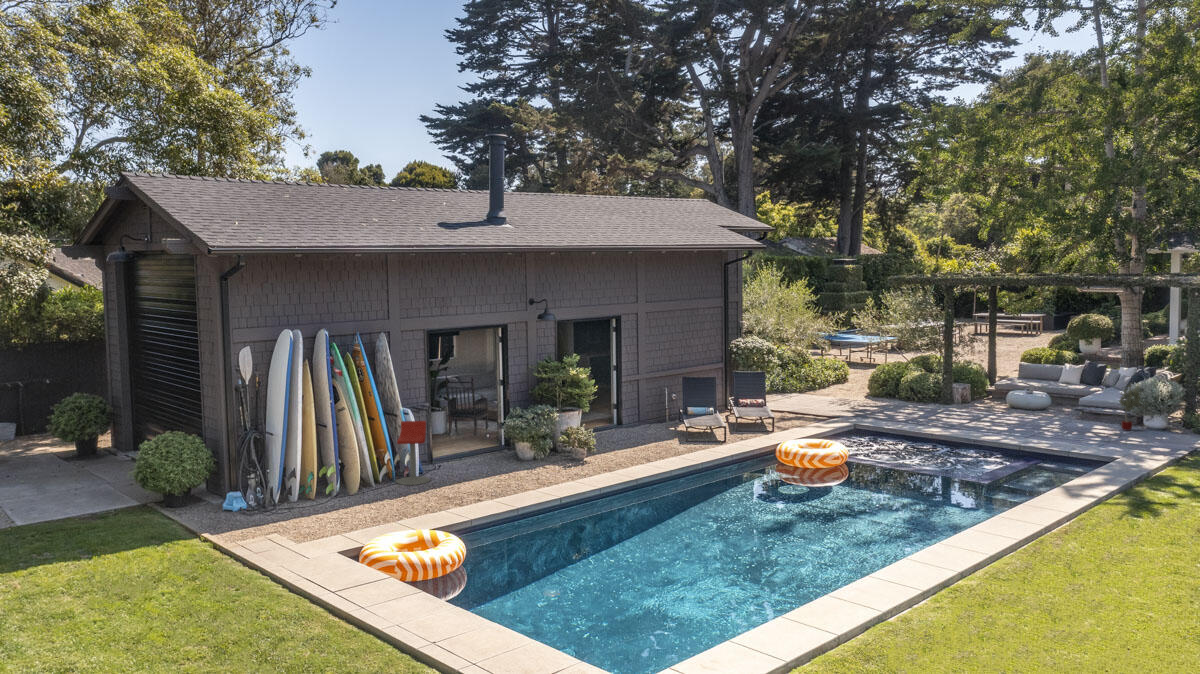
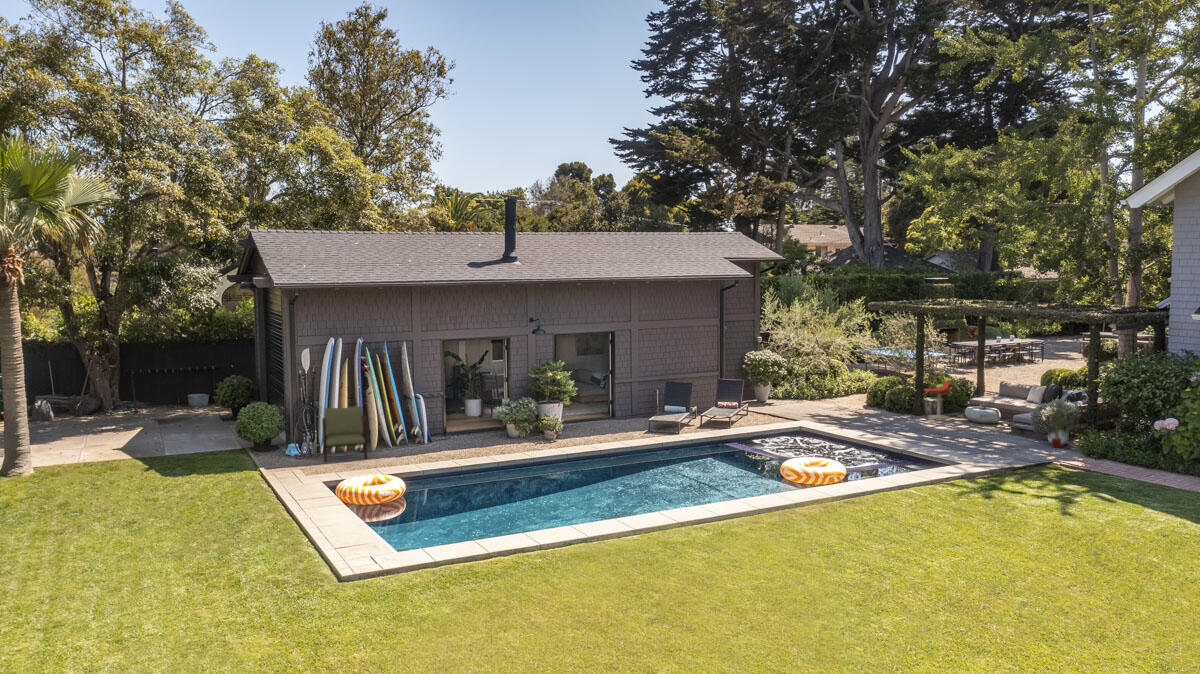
stool: present [396,421,430,485] -> present [924,381,951,419]
lounge chair: none [286,428,369,519] -> present [322,406,367,462]

